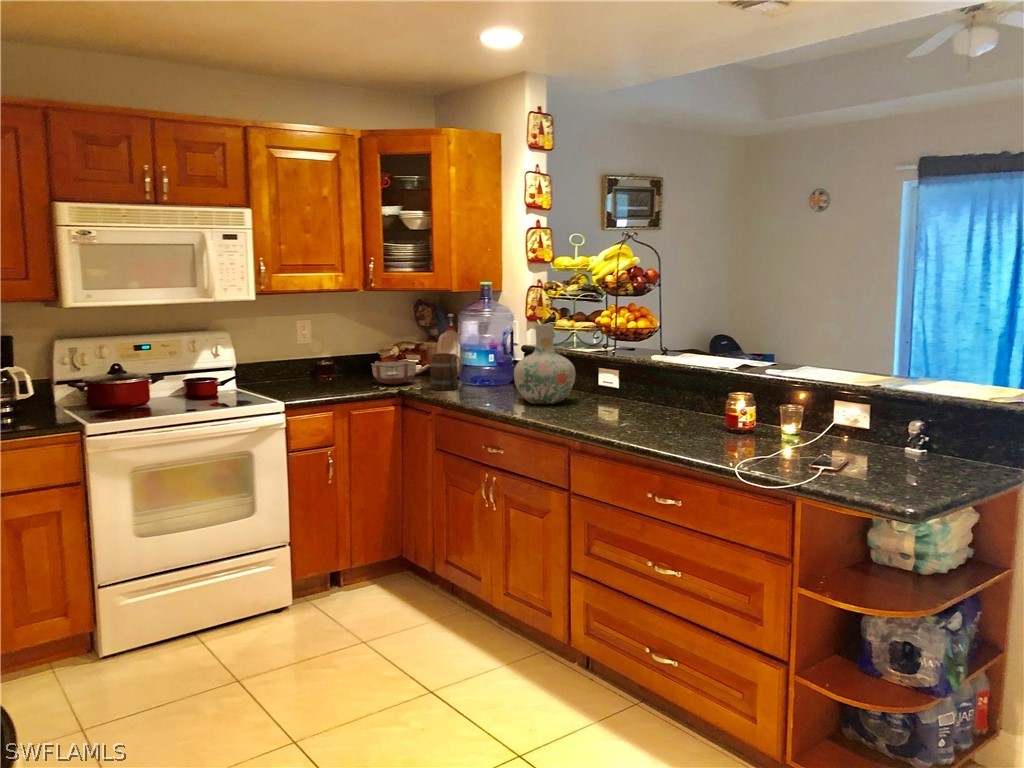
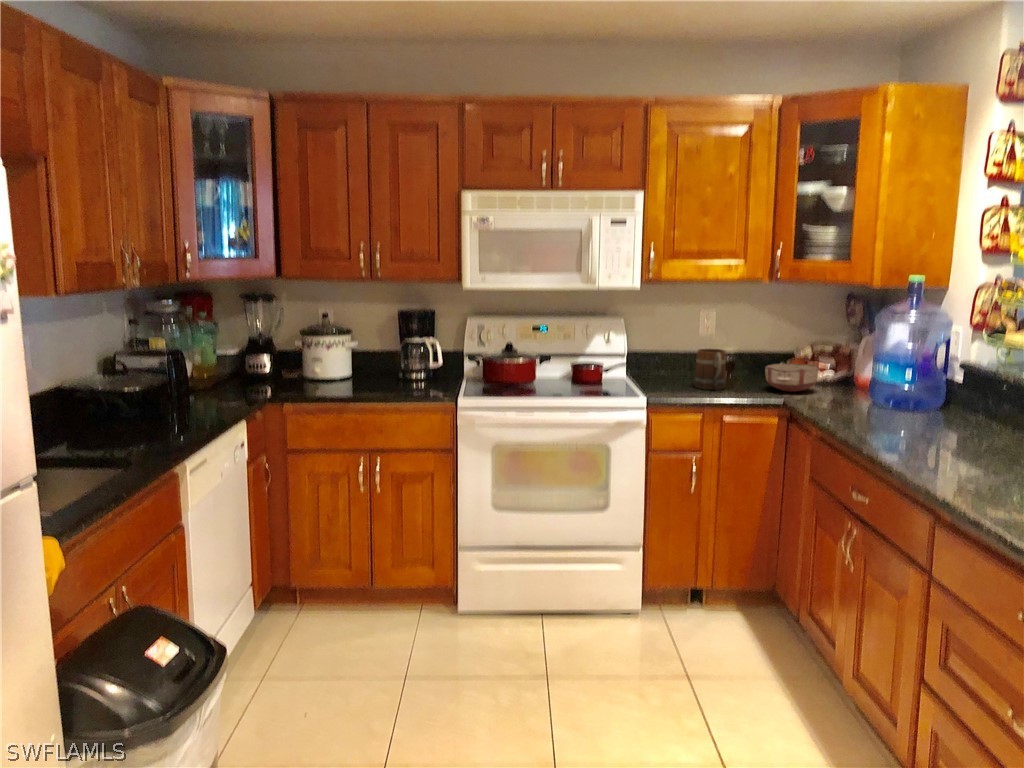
vase: present [514,324,575,404] -> none [911,338,1002,445]
mug: present [430,353,462,390] -> present [695,349,726,390]

